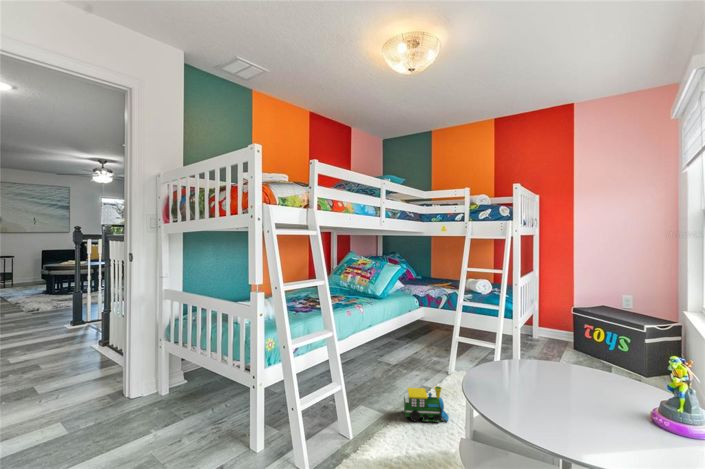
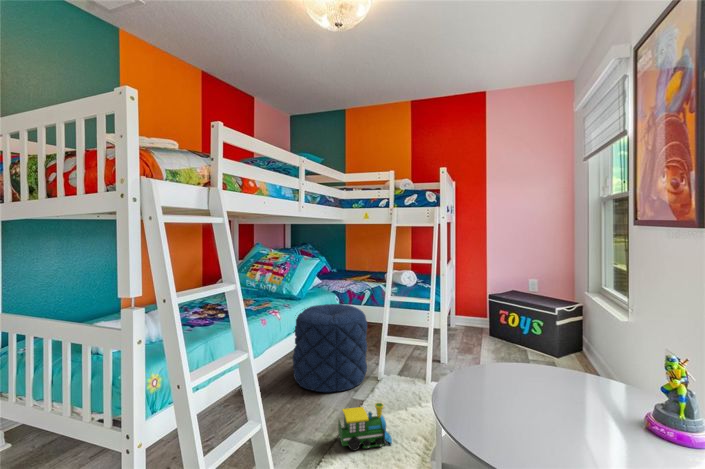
pouf: none [376,305,439,378] -> present [293,304,367,392]

